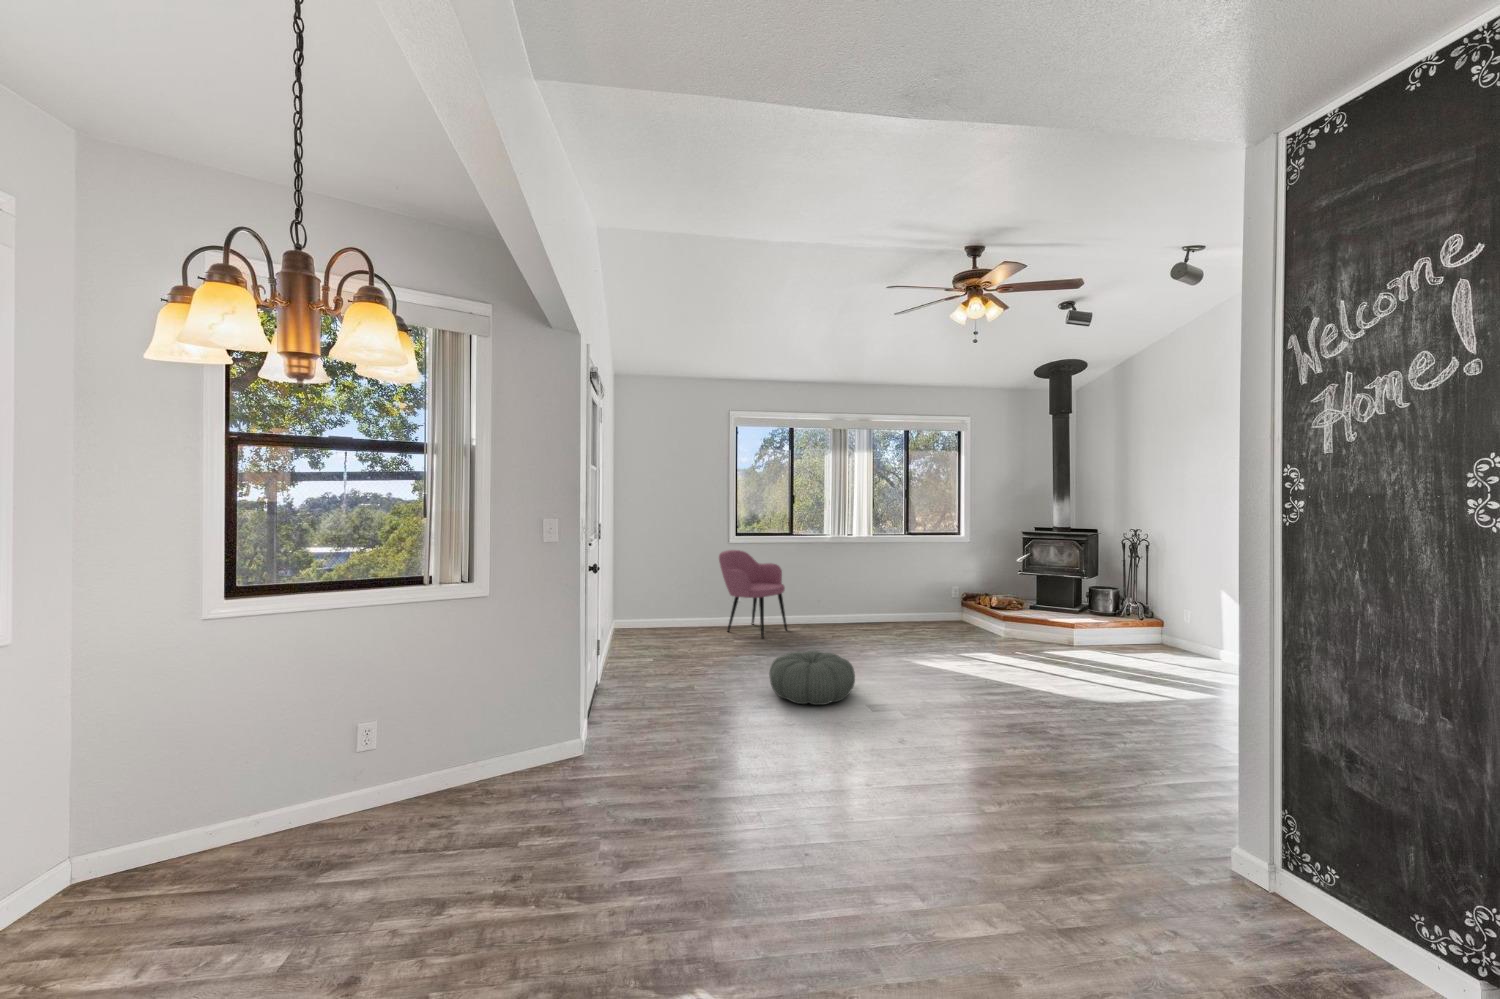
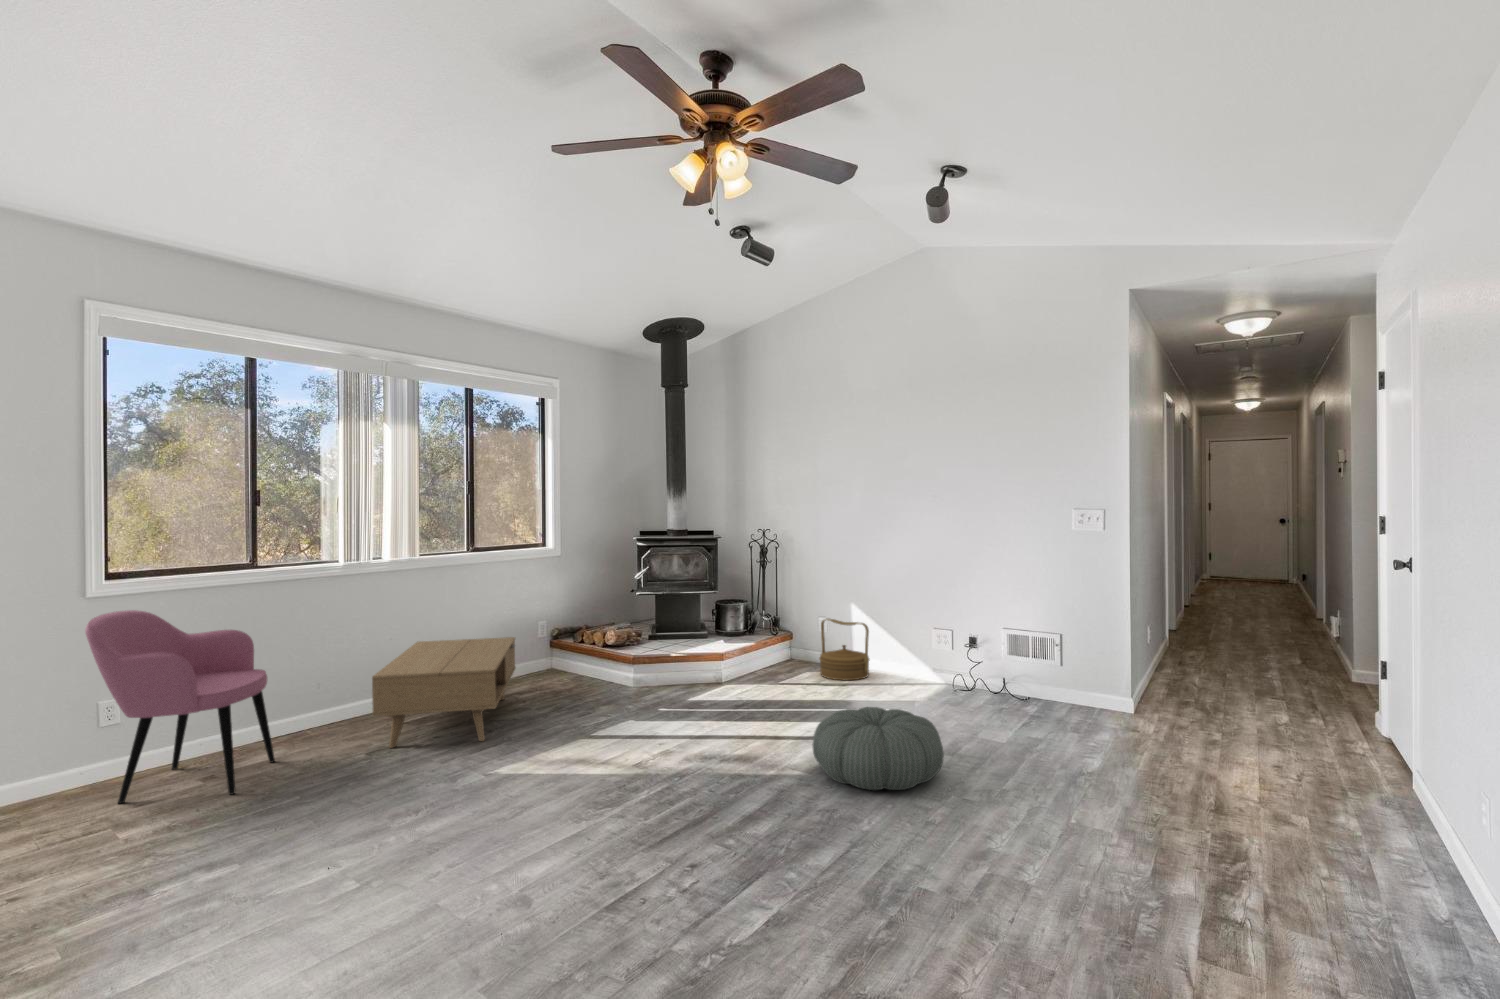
coffee table: none [827,584,923,643] -> present [372,637,516,748]
woven basket: none [1168,613,1224,671] -> present [819,619,869,680]
pouf: present [769,651,855,705] -> present [812,707,944,790]

